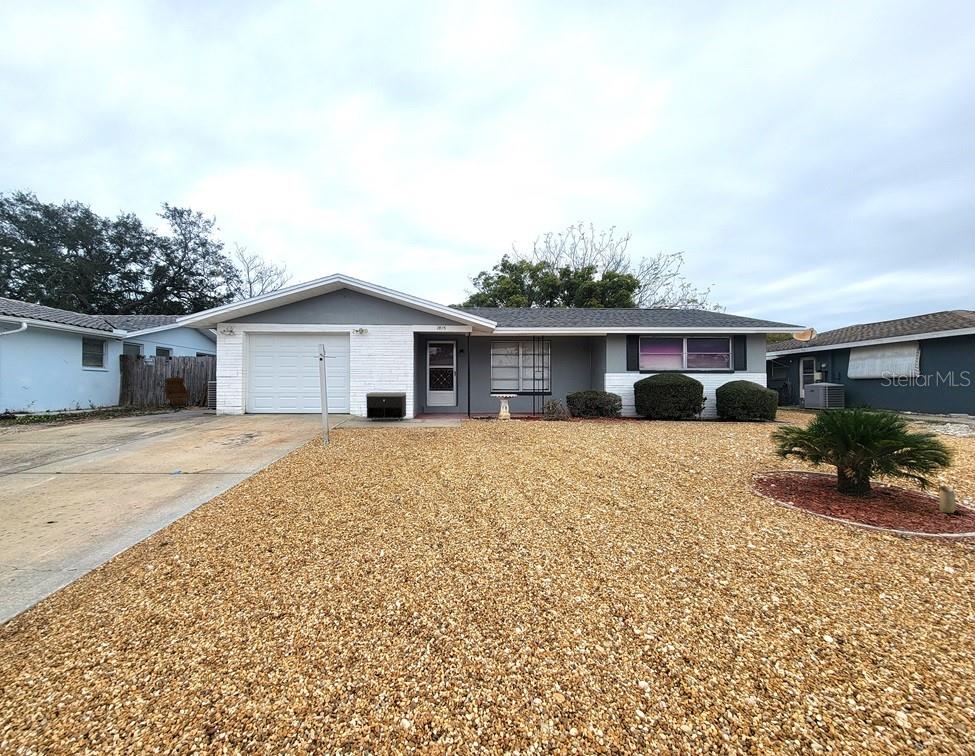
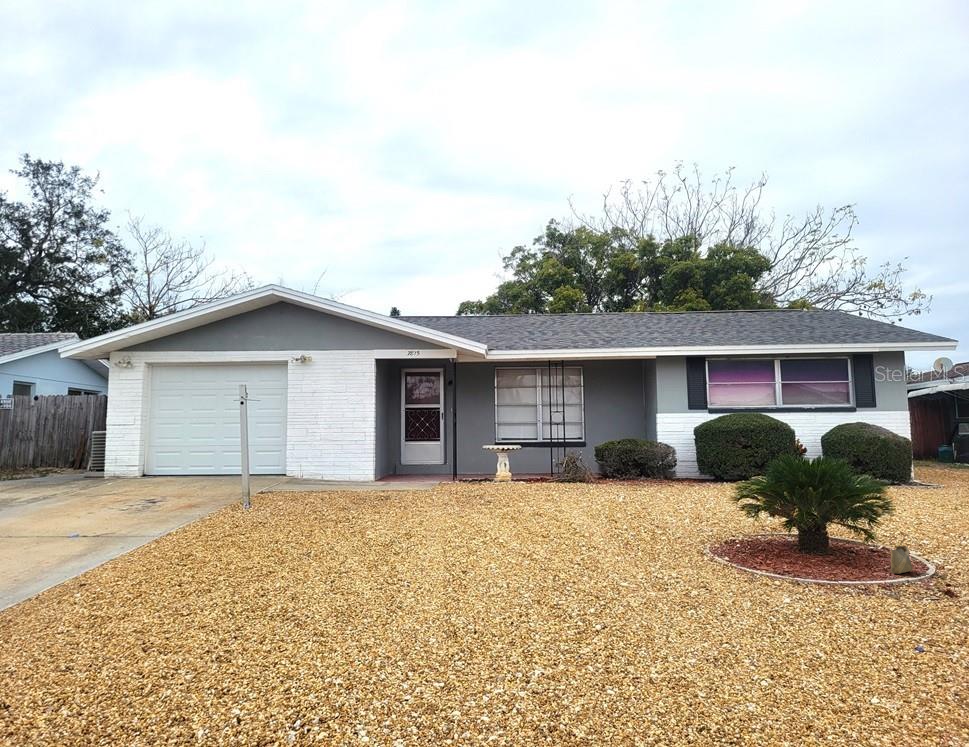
lounge chair: present [162,377,191,407] -> none [30,423,68,467]
storage bench: present [366,392,406,421] -> none [304,444,361,484]

